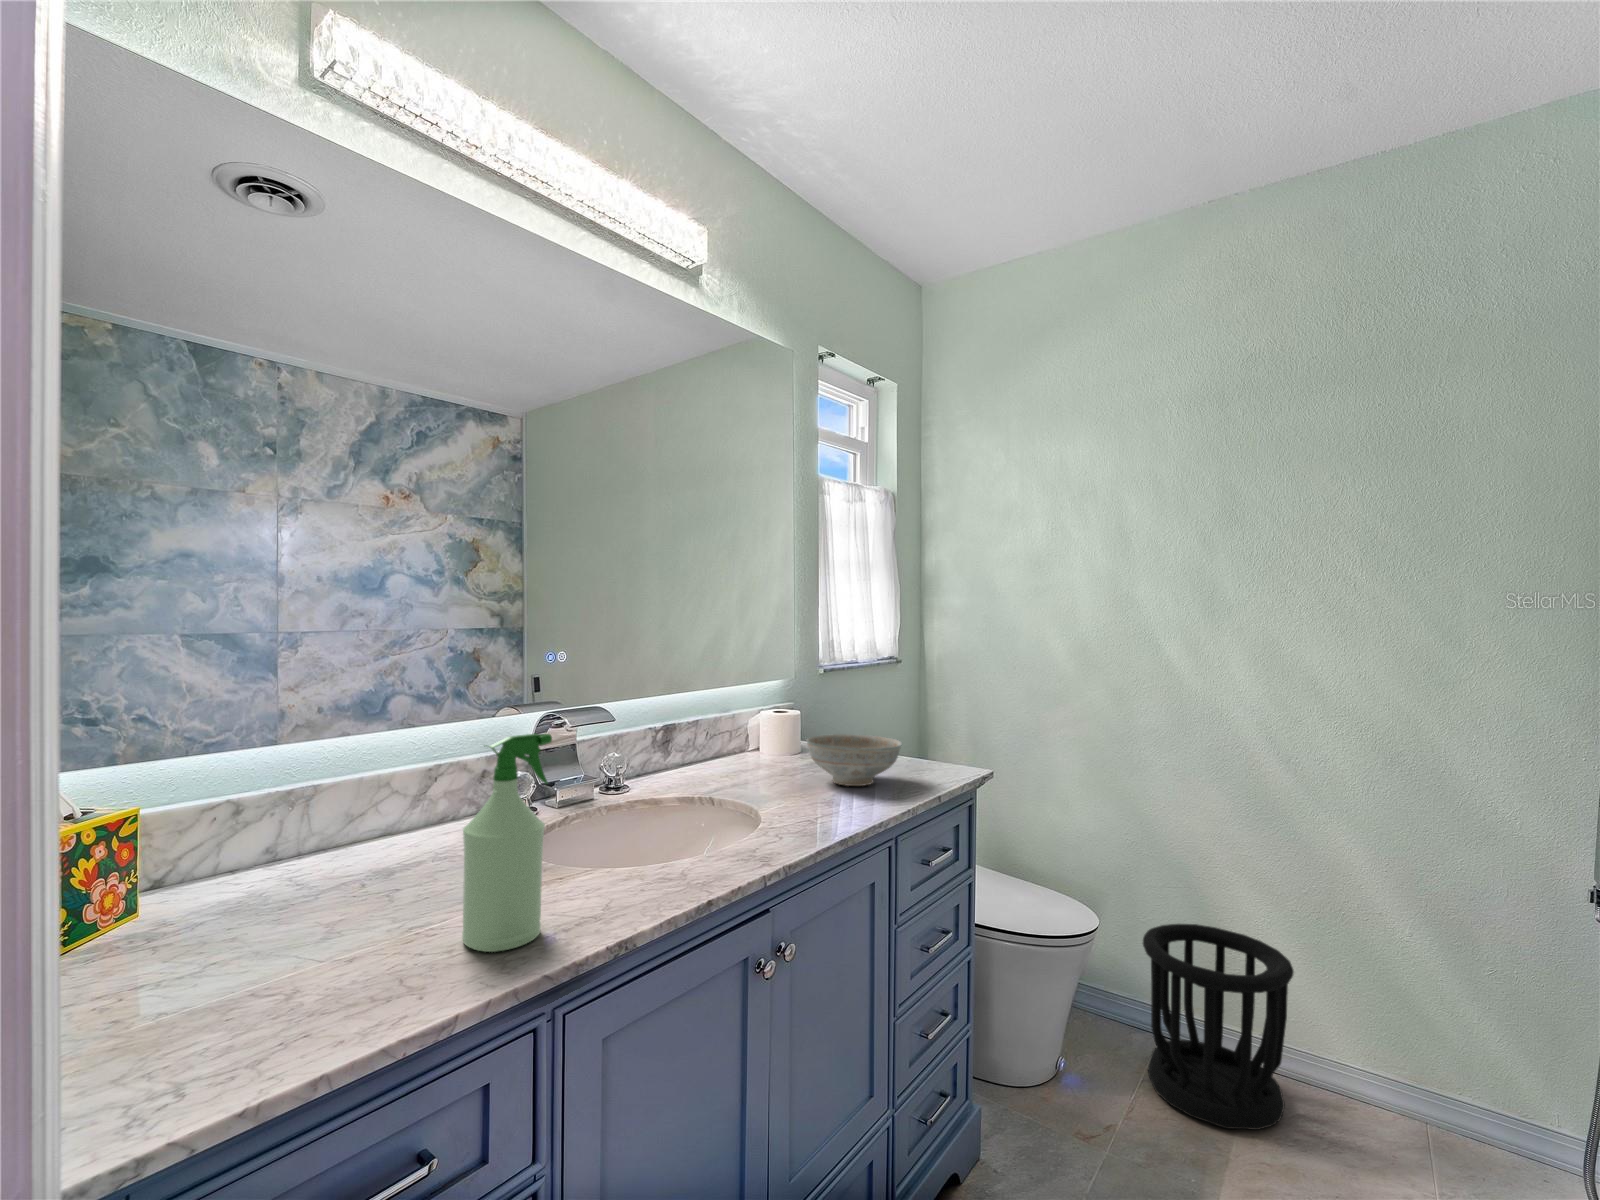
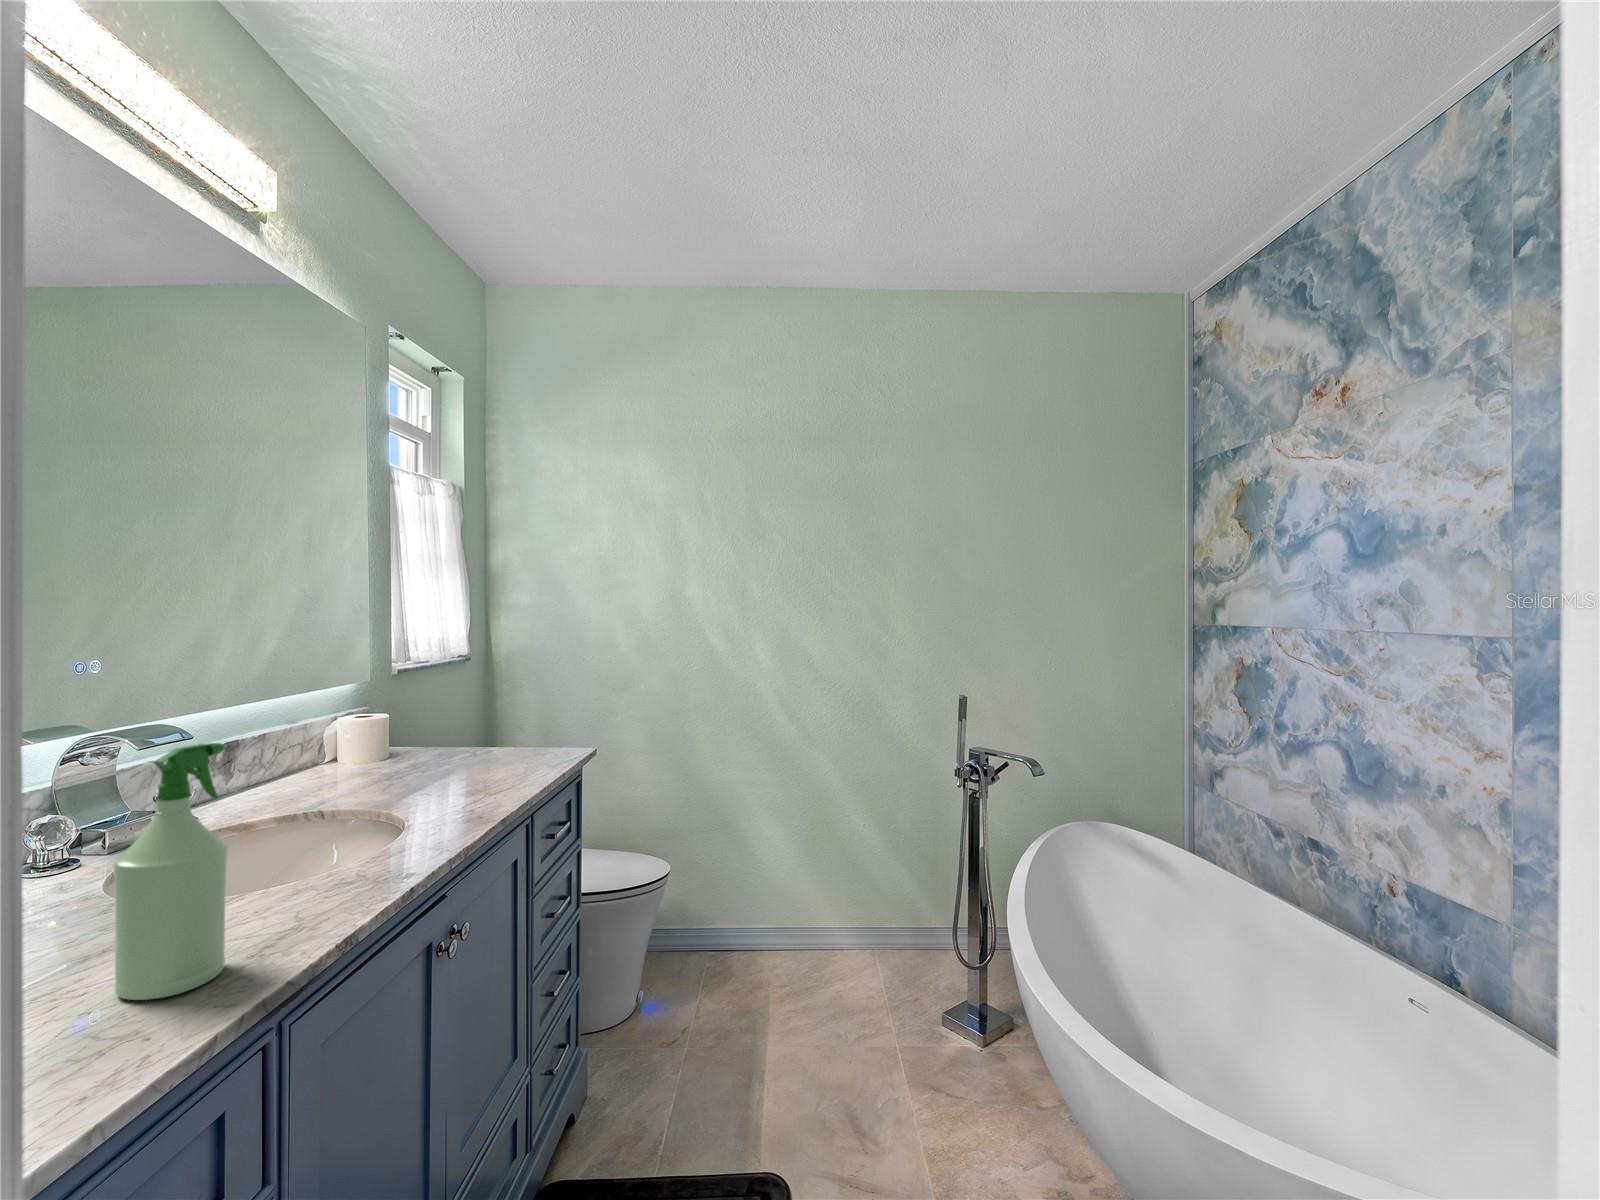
decorative bowl: present [807,734,902,786] -> none [415,728,519,778]
wastebasket: present [1143,924,1294,1130] -> none [703,852,808,1003]

